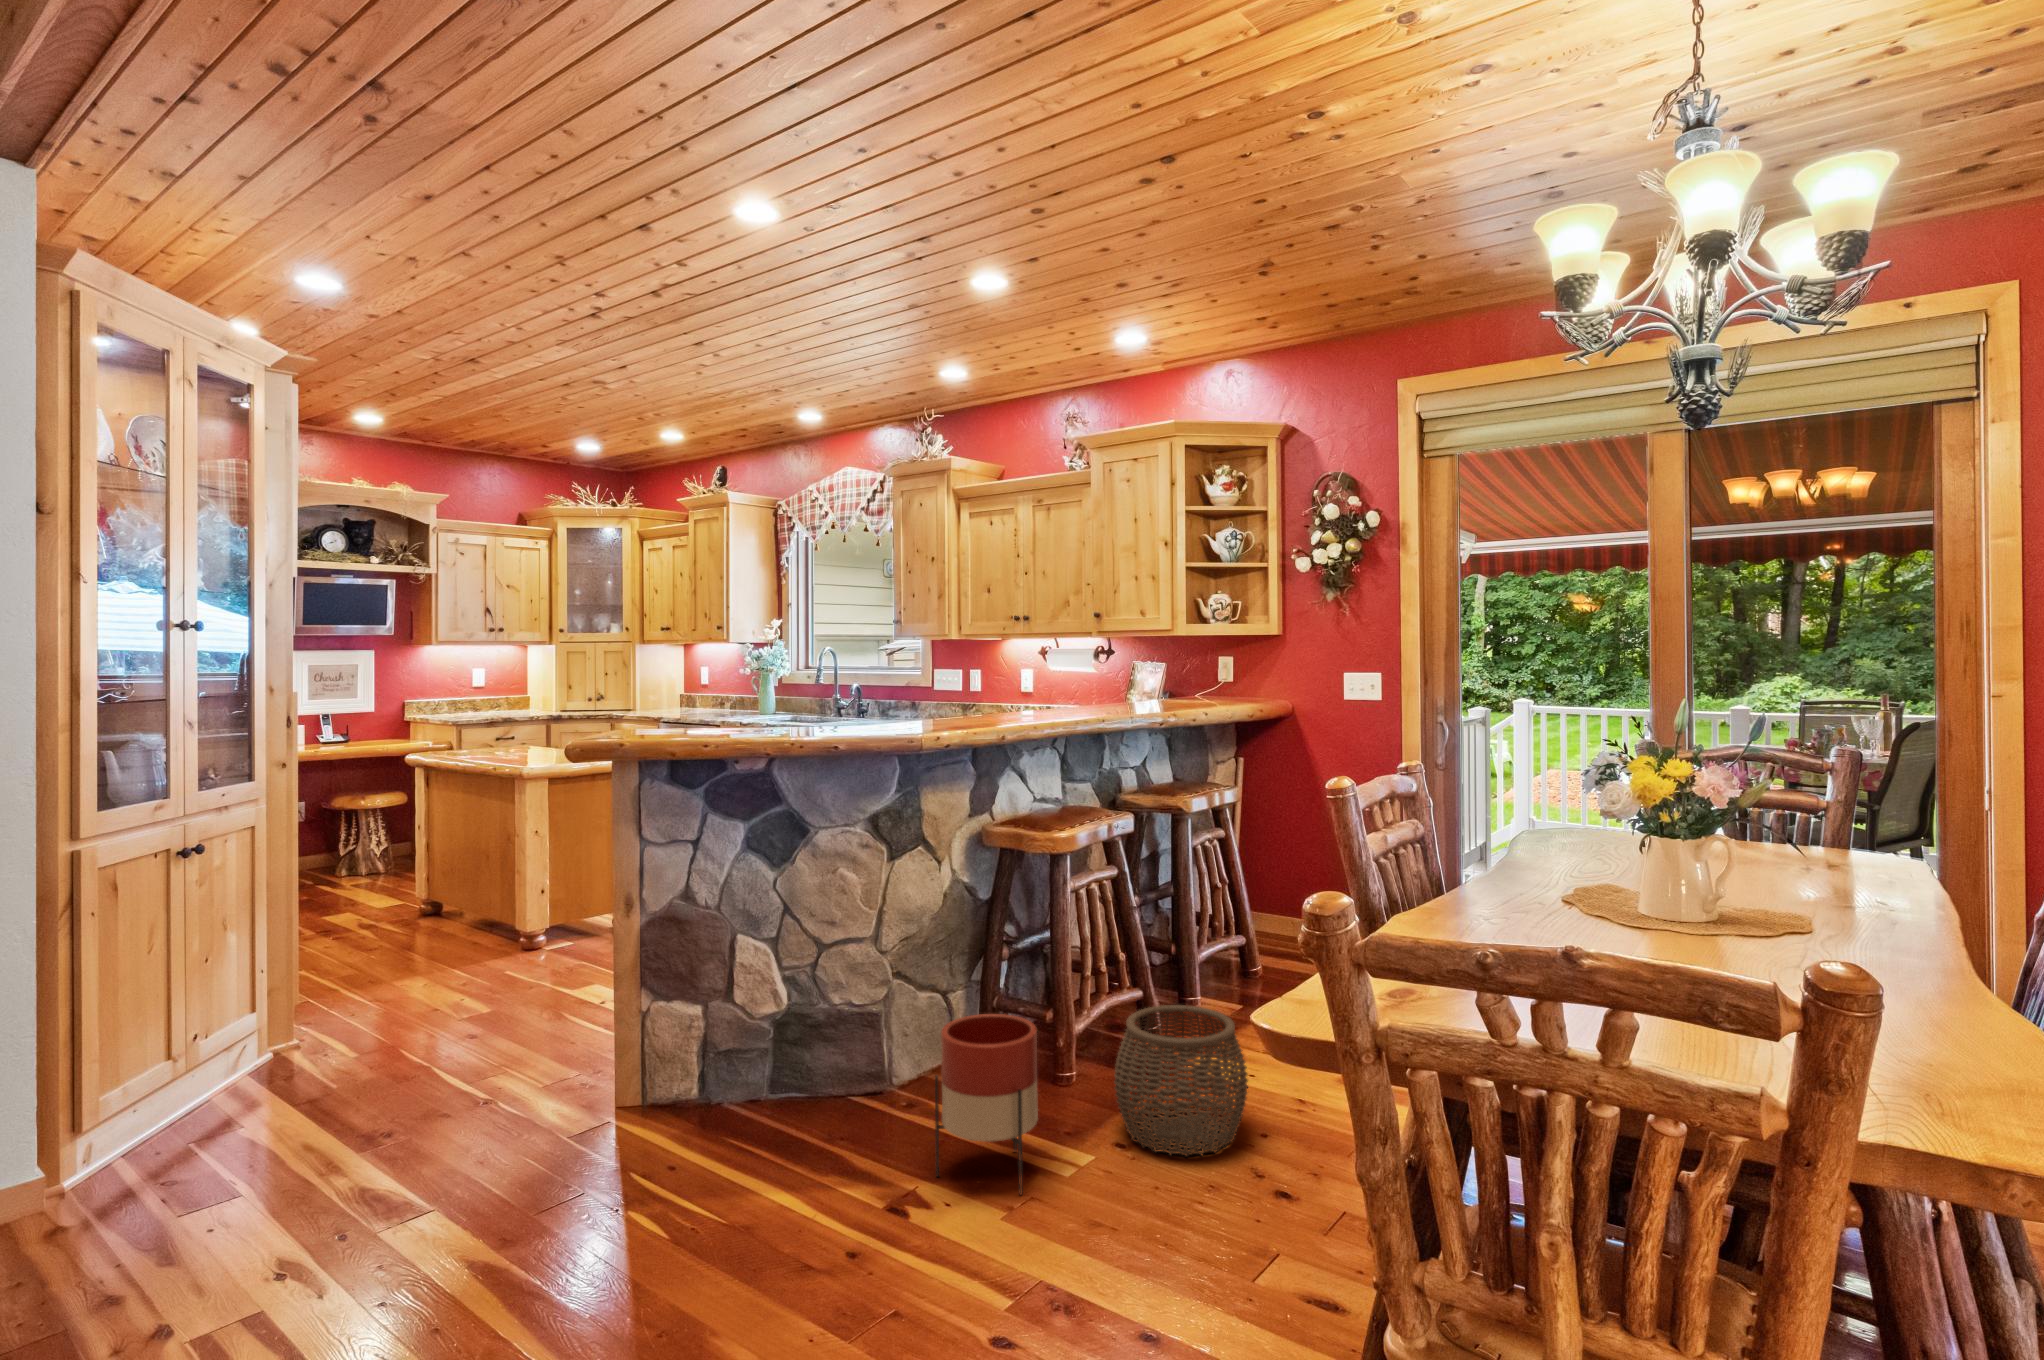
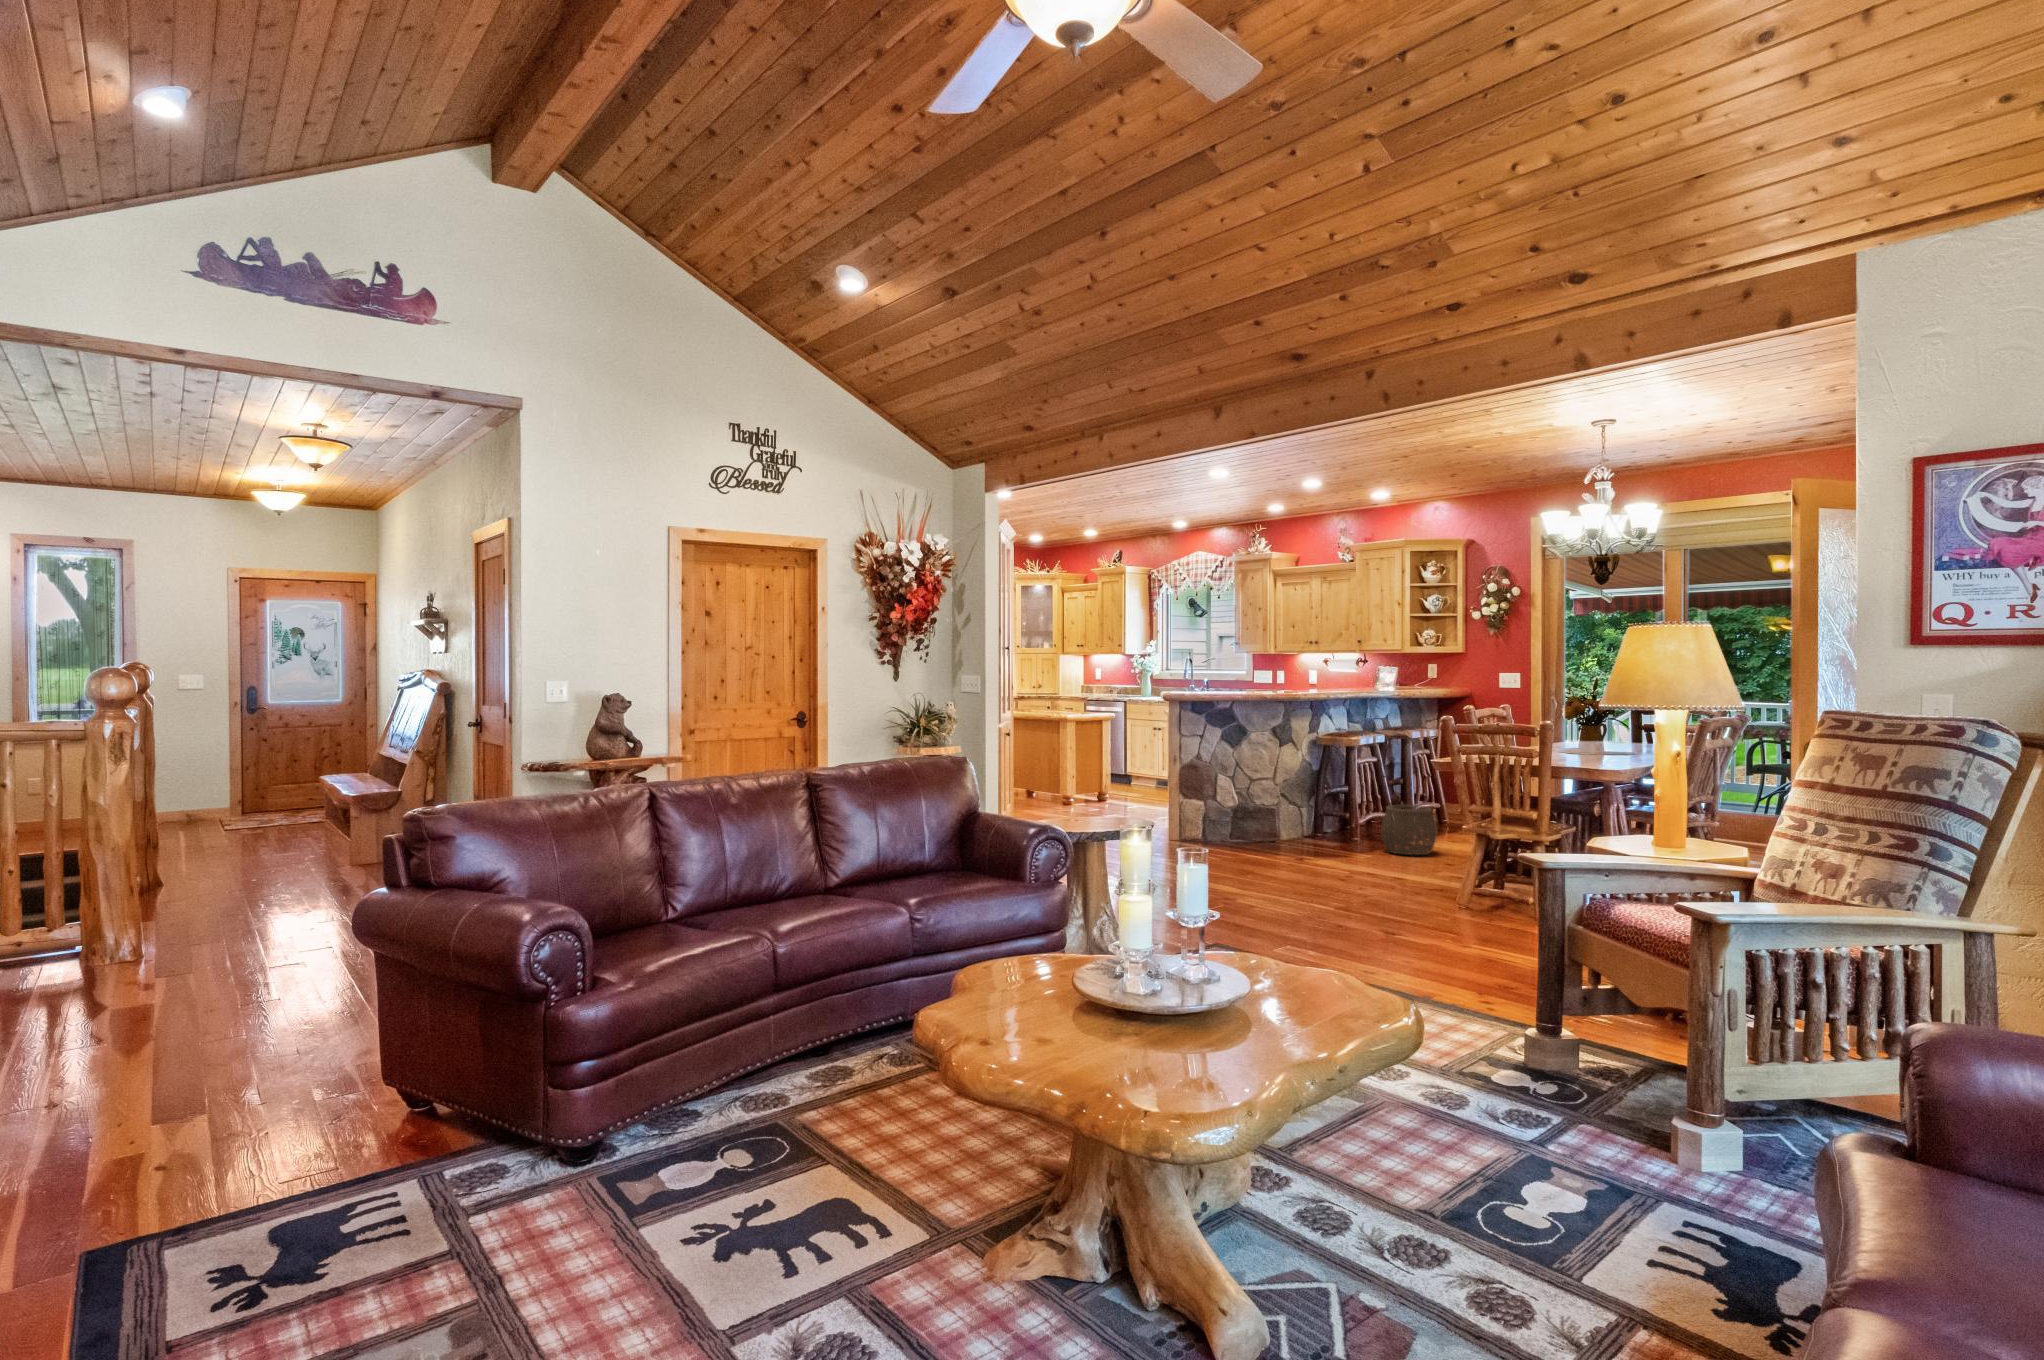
planter: present [935,1014,1038,1195] -> none [1313,799,1353,858]

